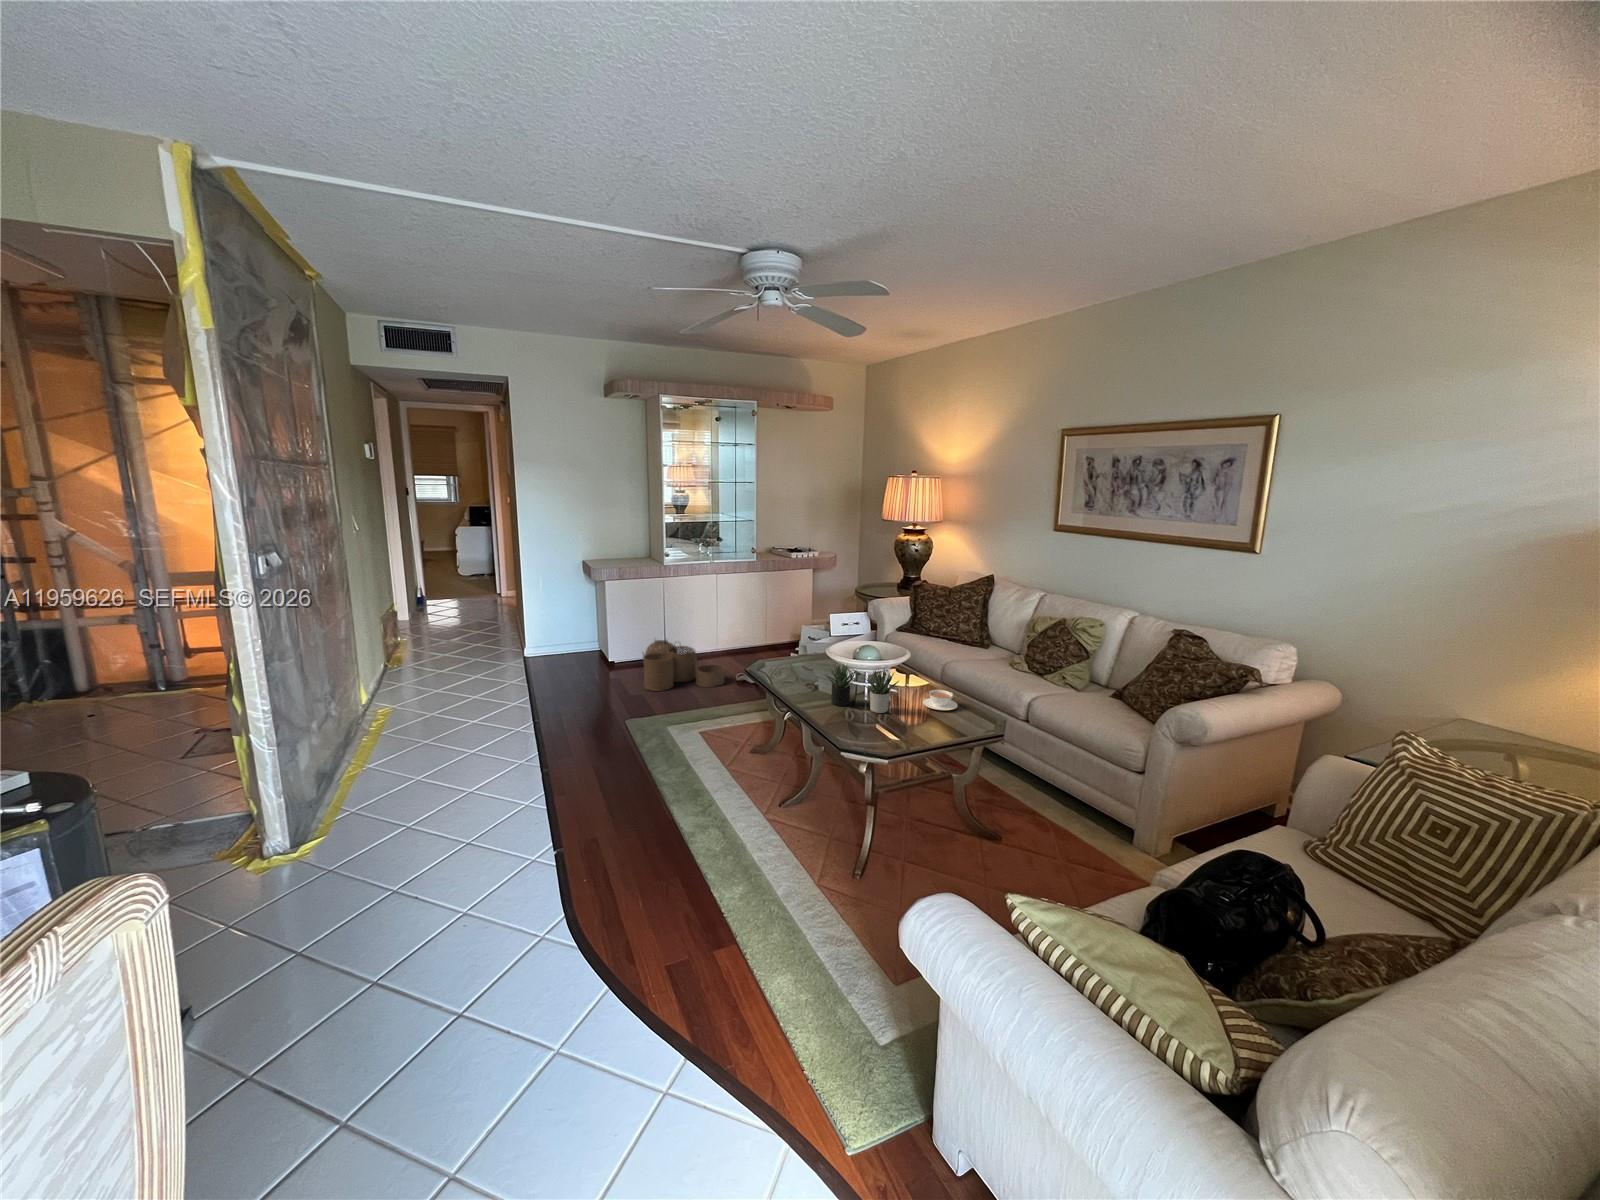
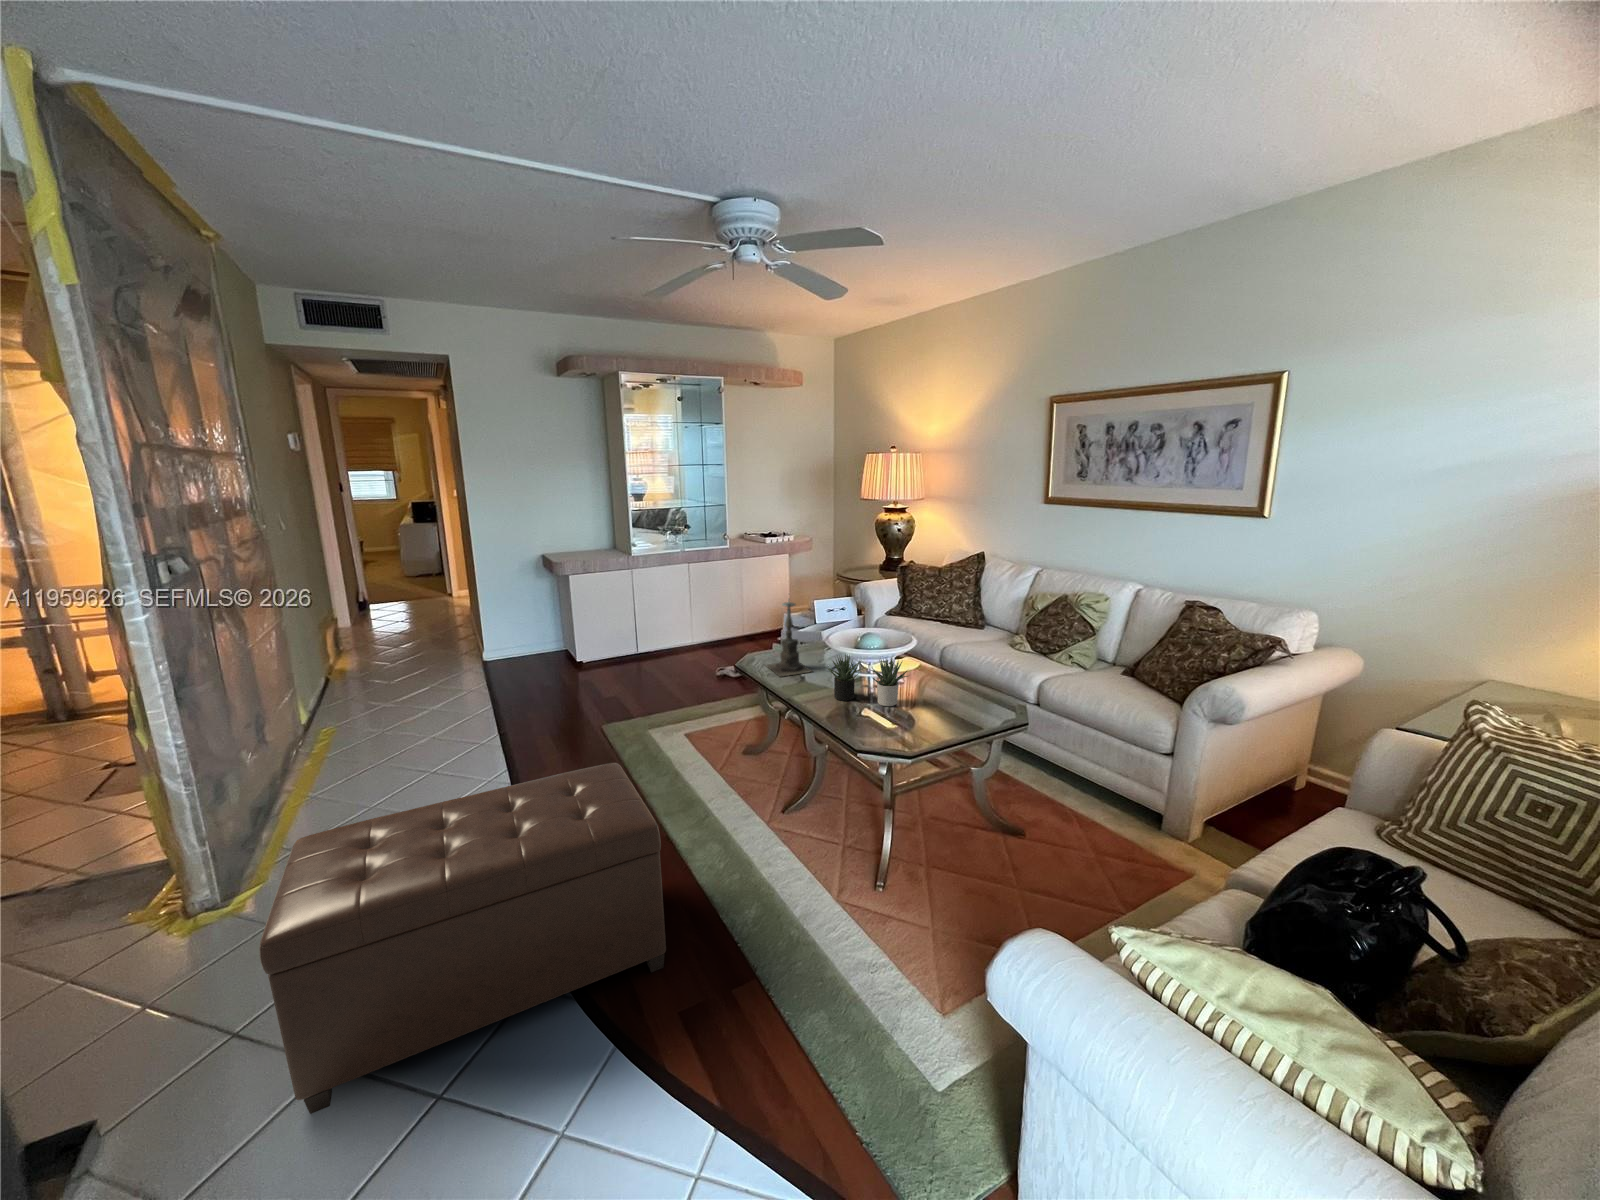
candle holder: none [773,605,817,682] -> present [766,599,812,676]
woven basket: present [643,640,724,691] -> none [615,635,705,692]
teacup: present [922,690,958,710] -> none [932,677,970,699]
ottoman: none [325,748,660,1018] -> present [259,763,666,1114]

